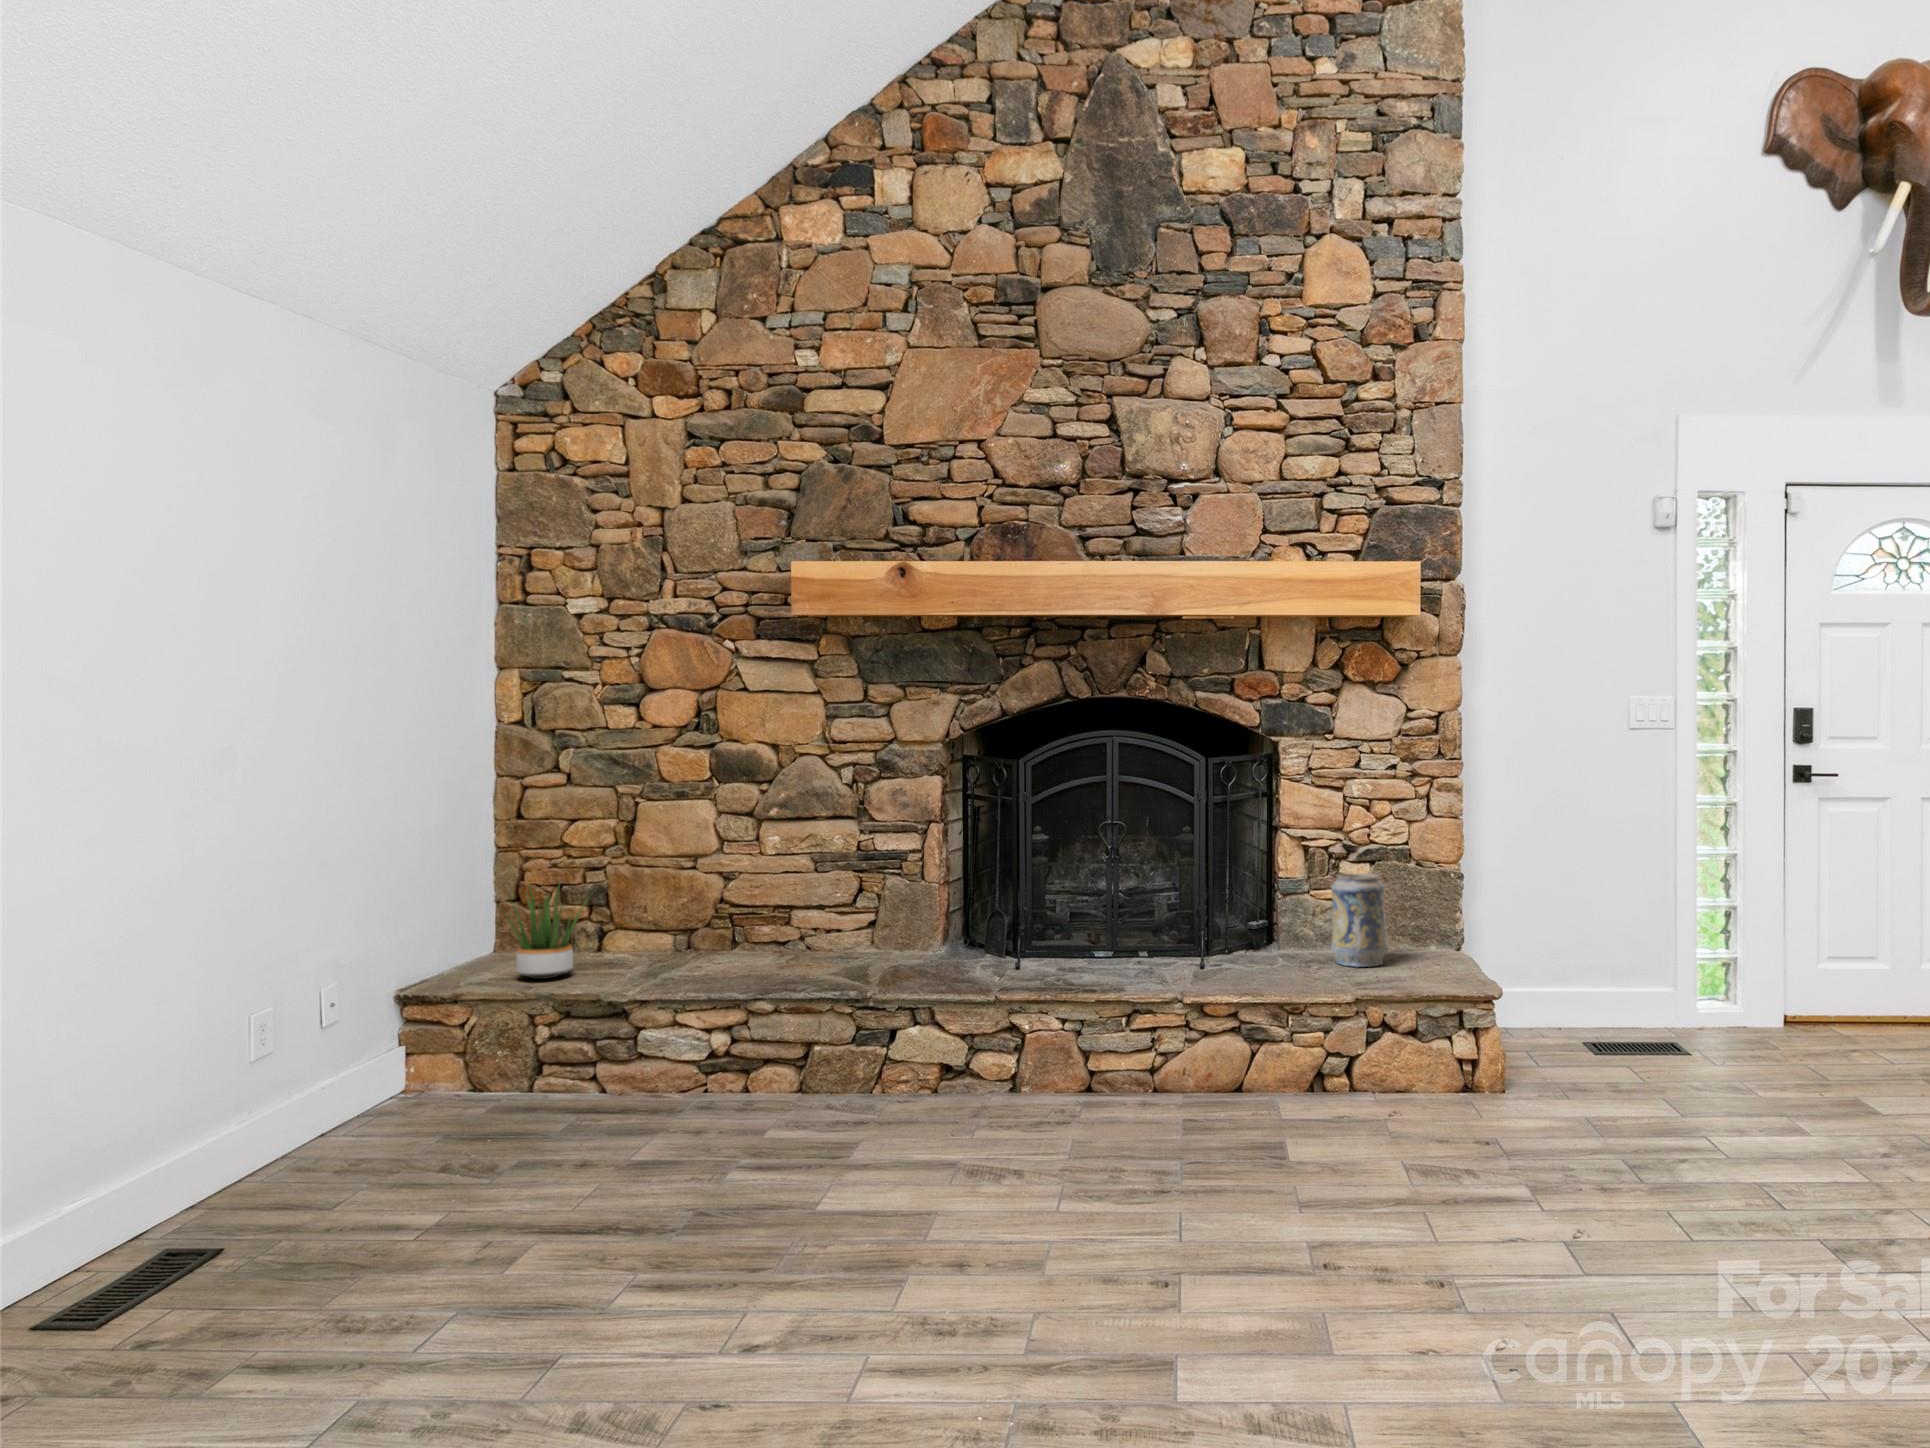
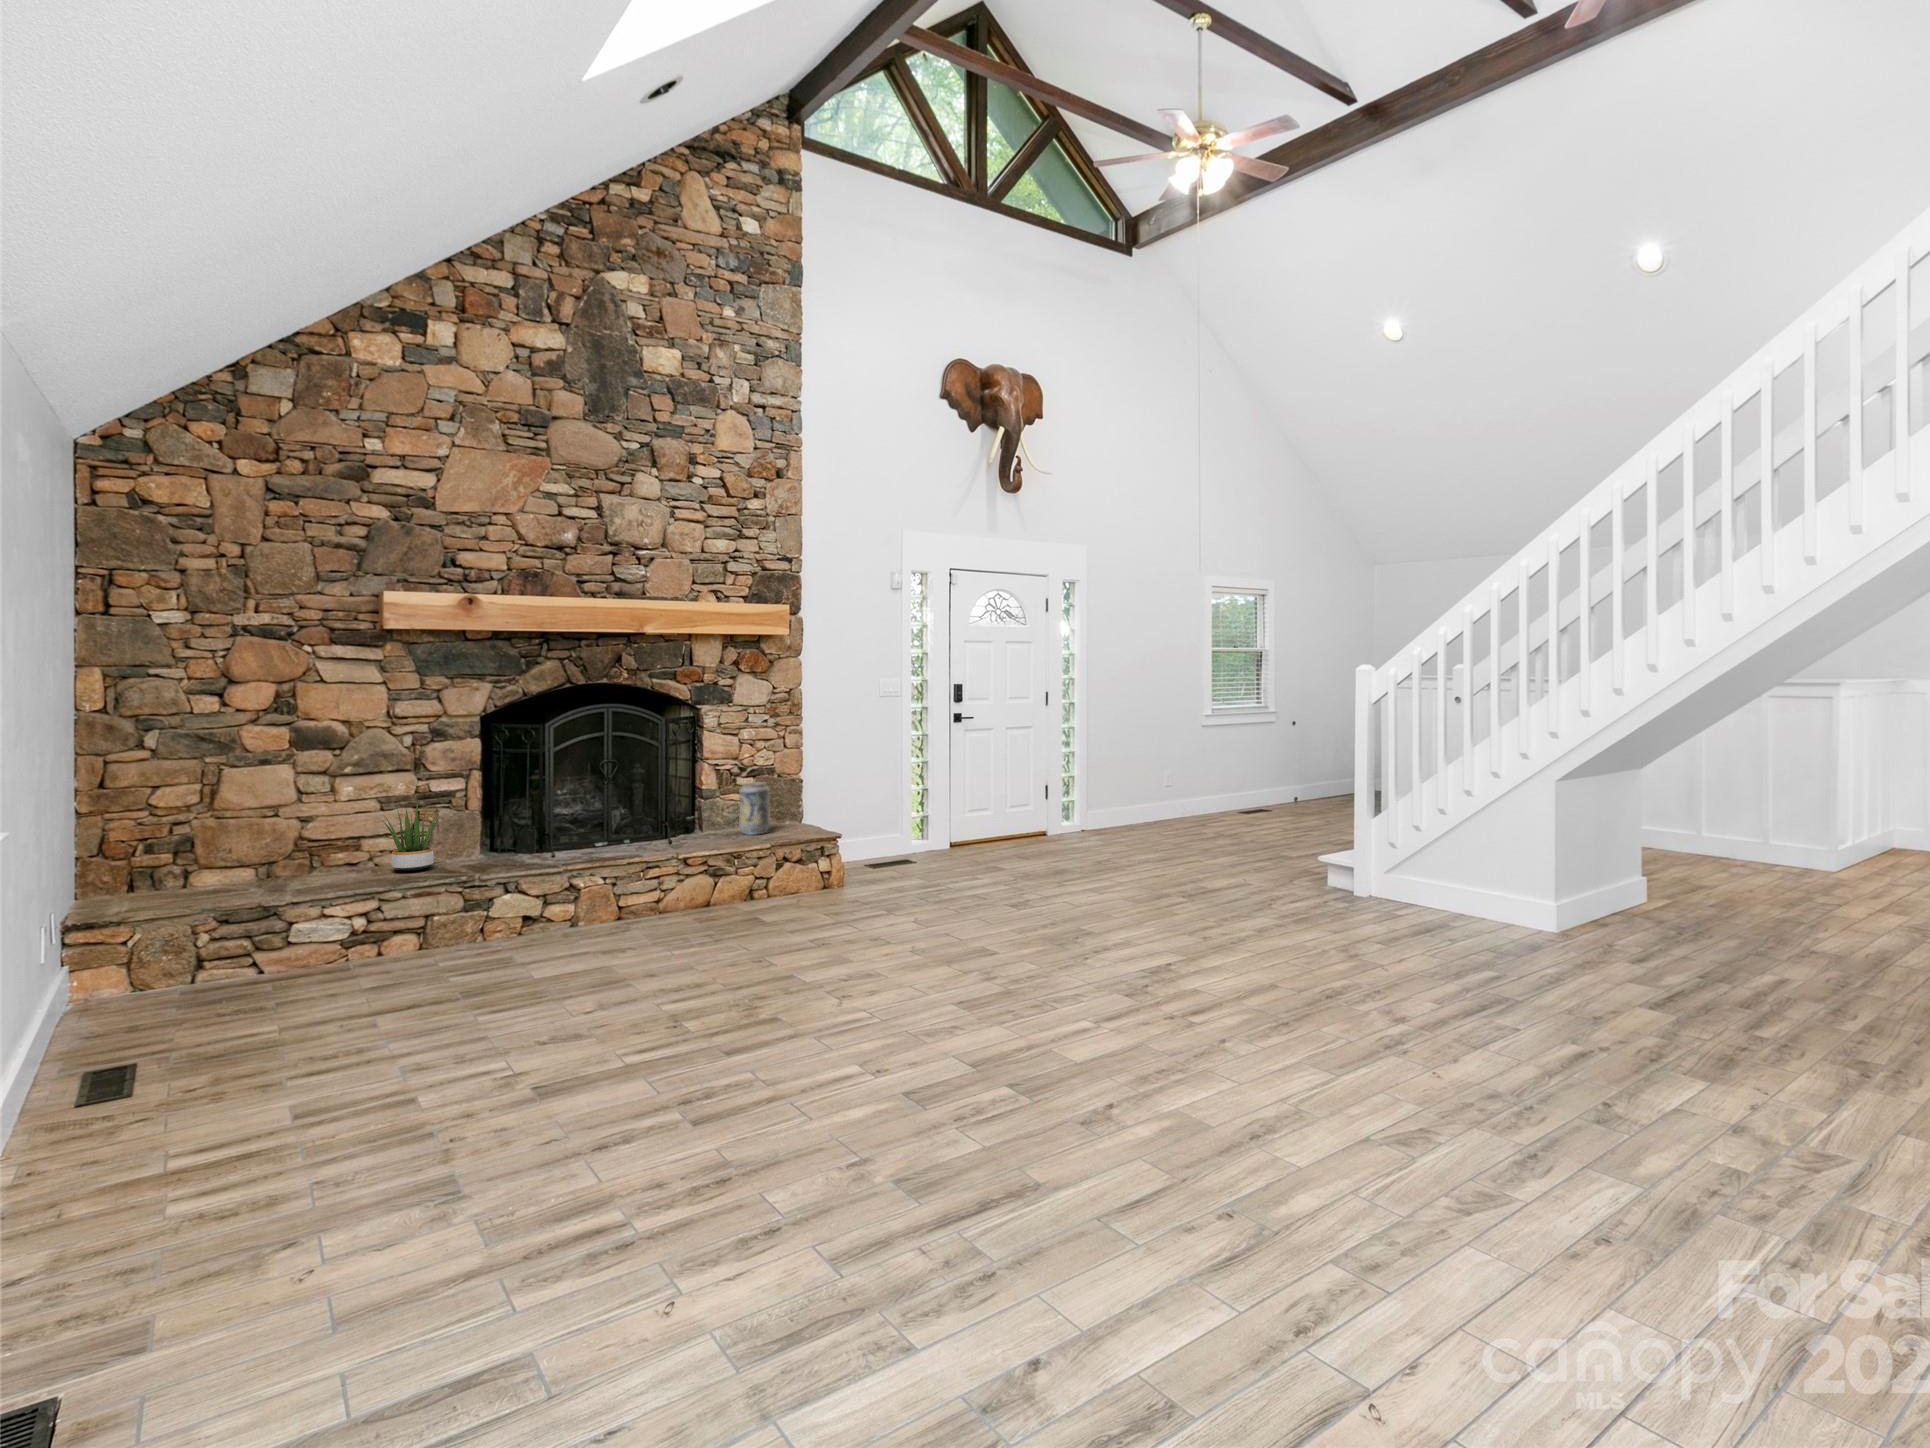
potted plant: present [504,883,587,979] -> present [383,805,439,871]

